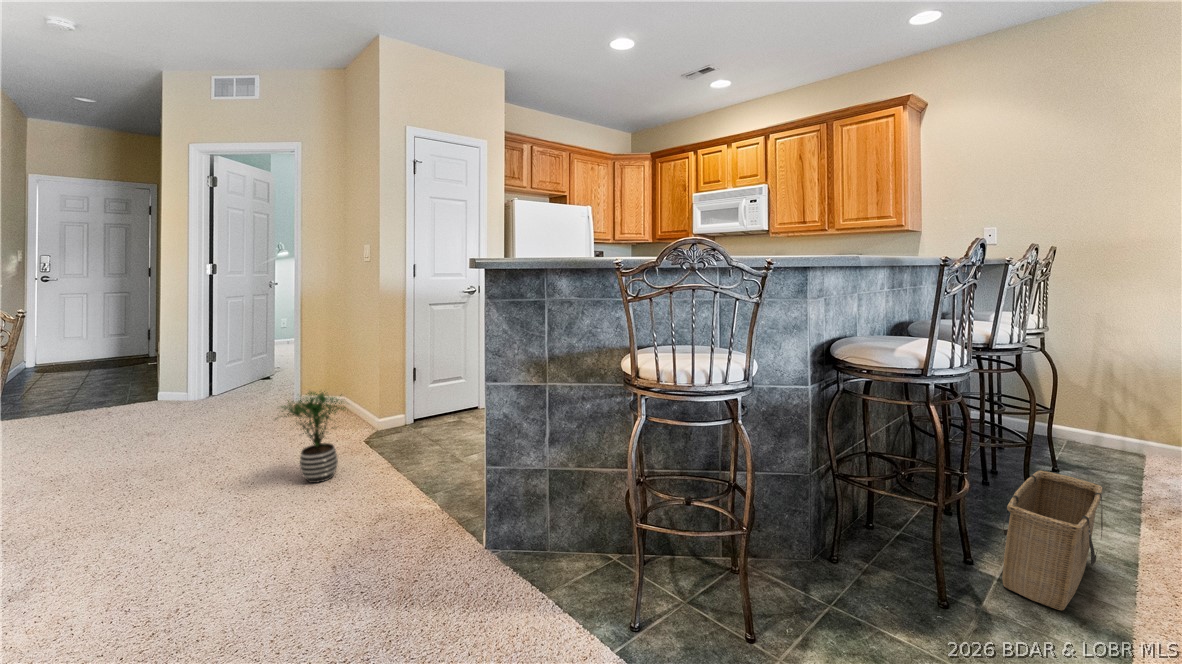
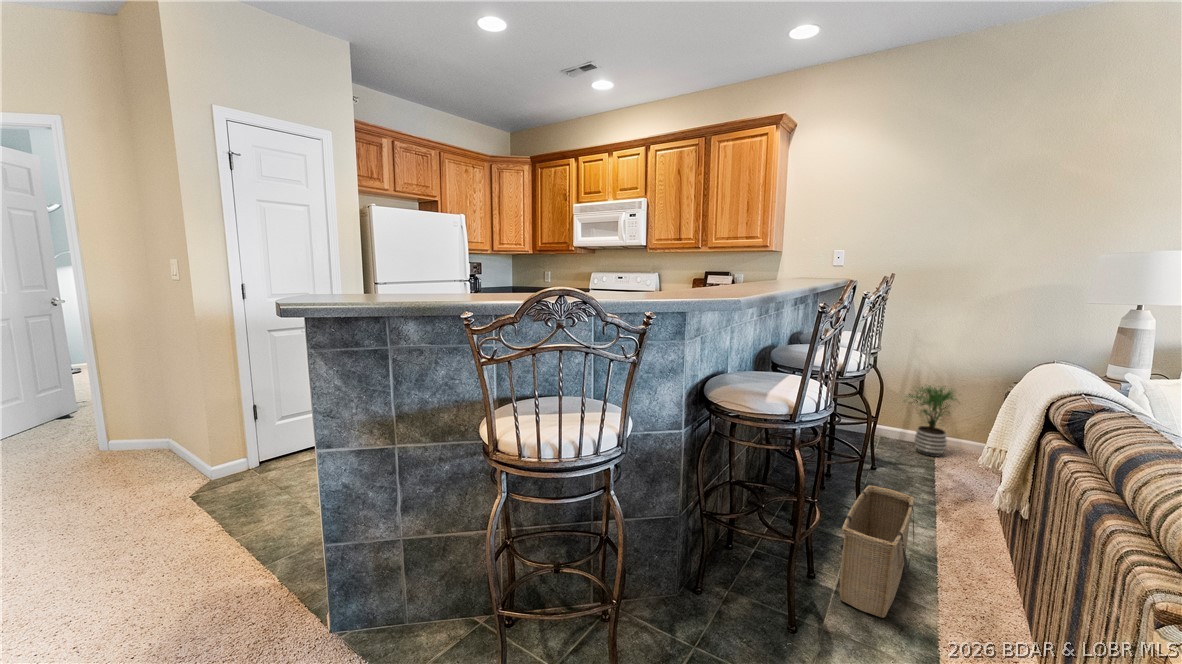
potted plant: present [277,391,344,483] -> present [908,386,957,457]

